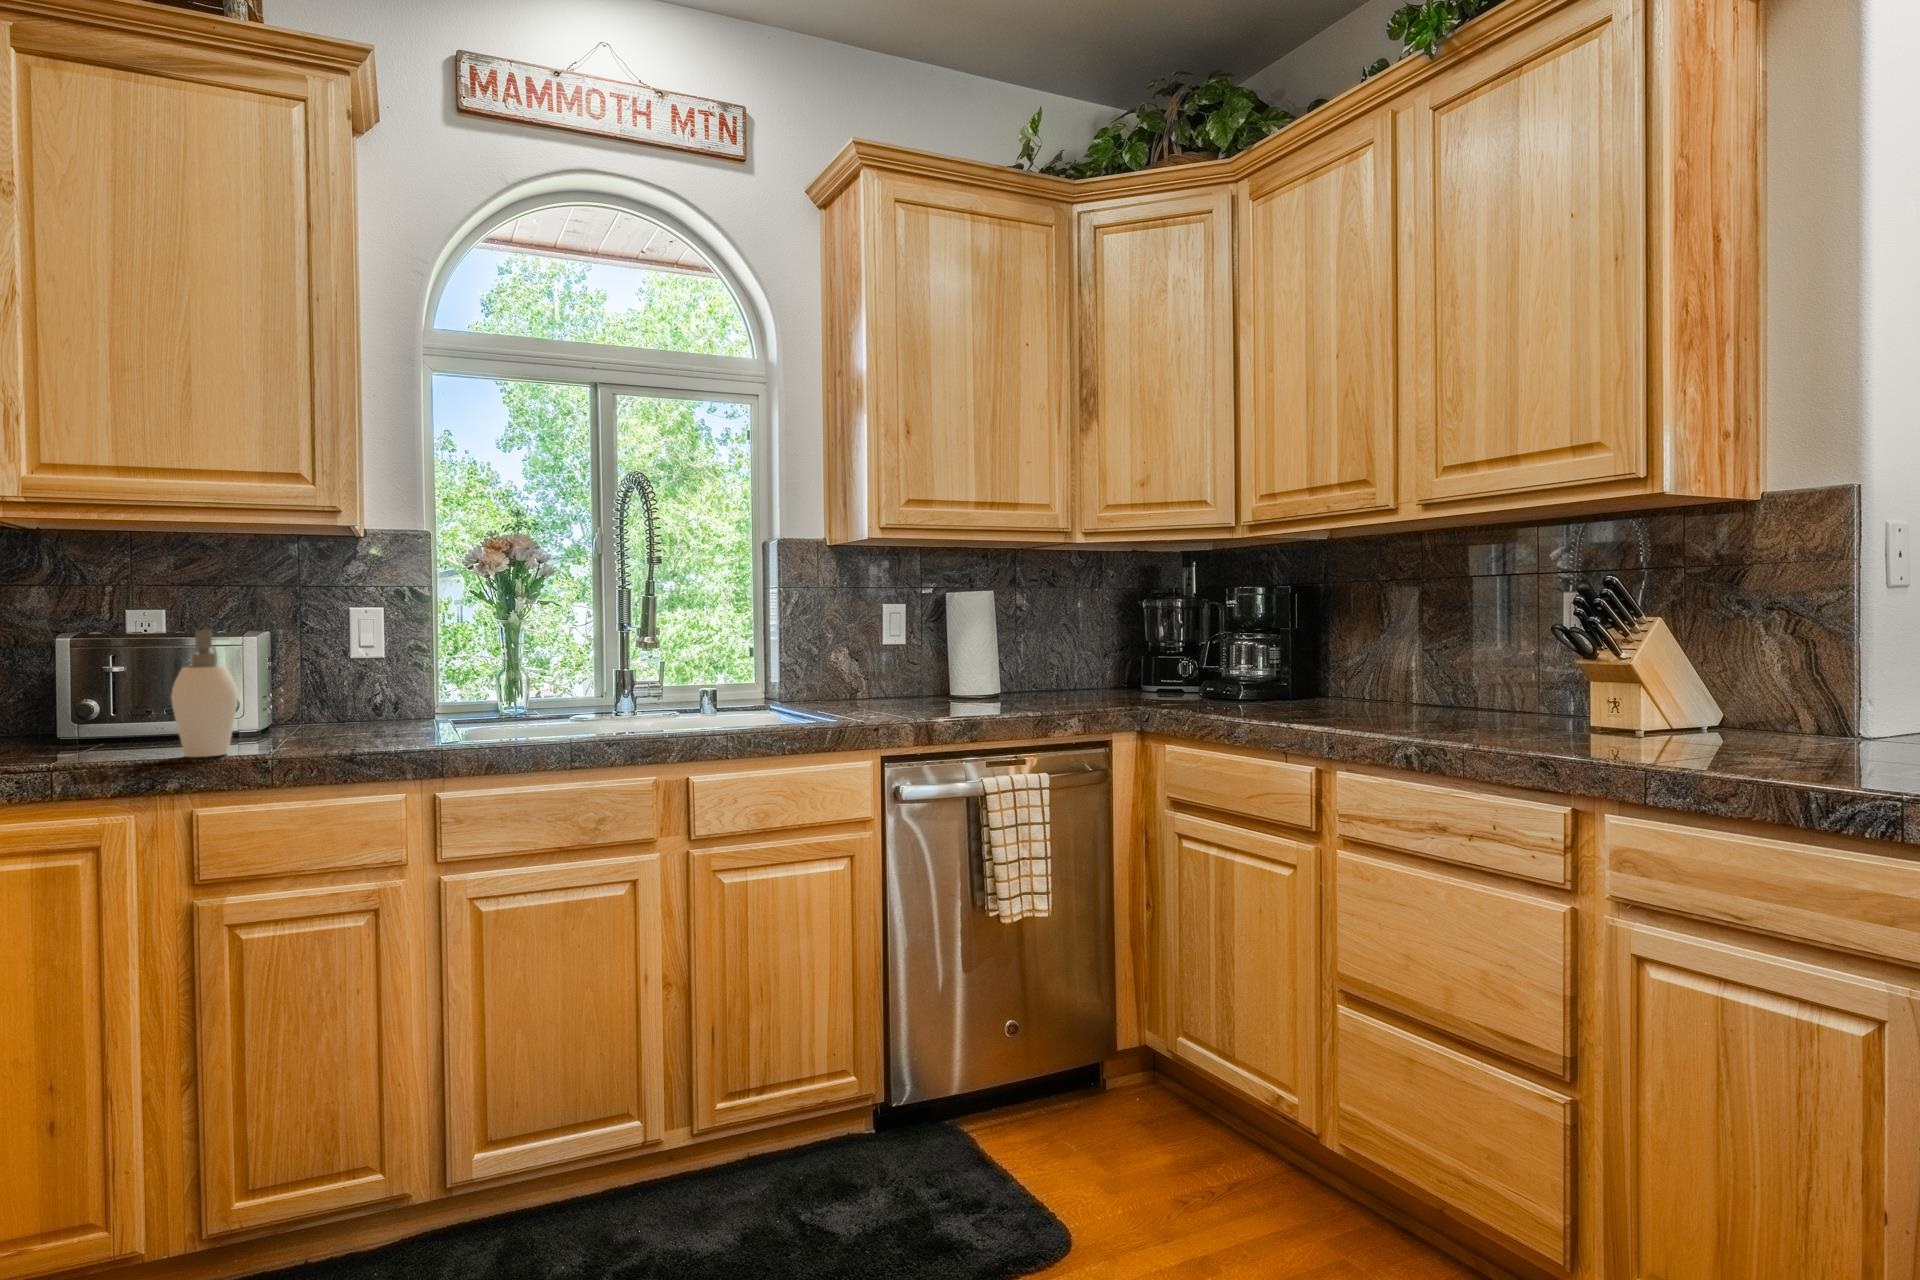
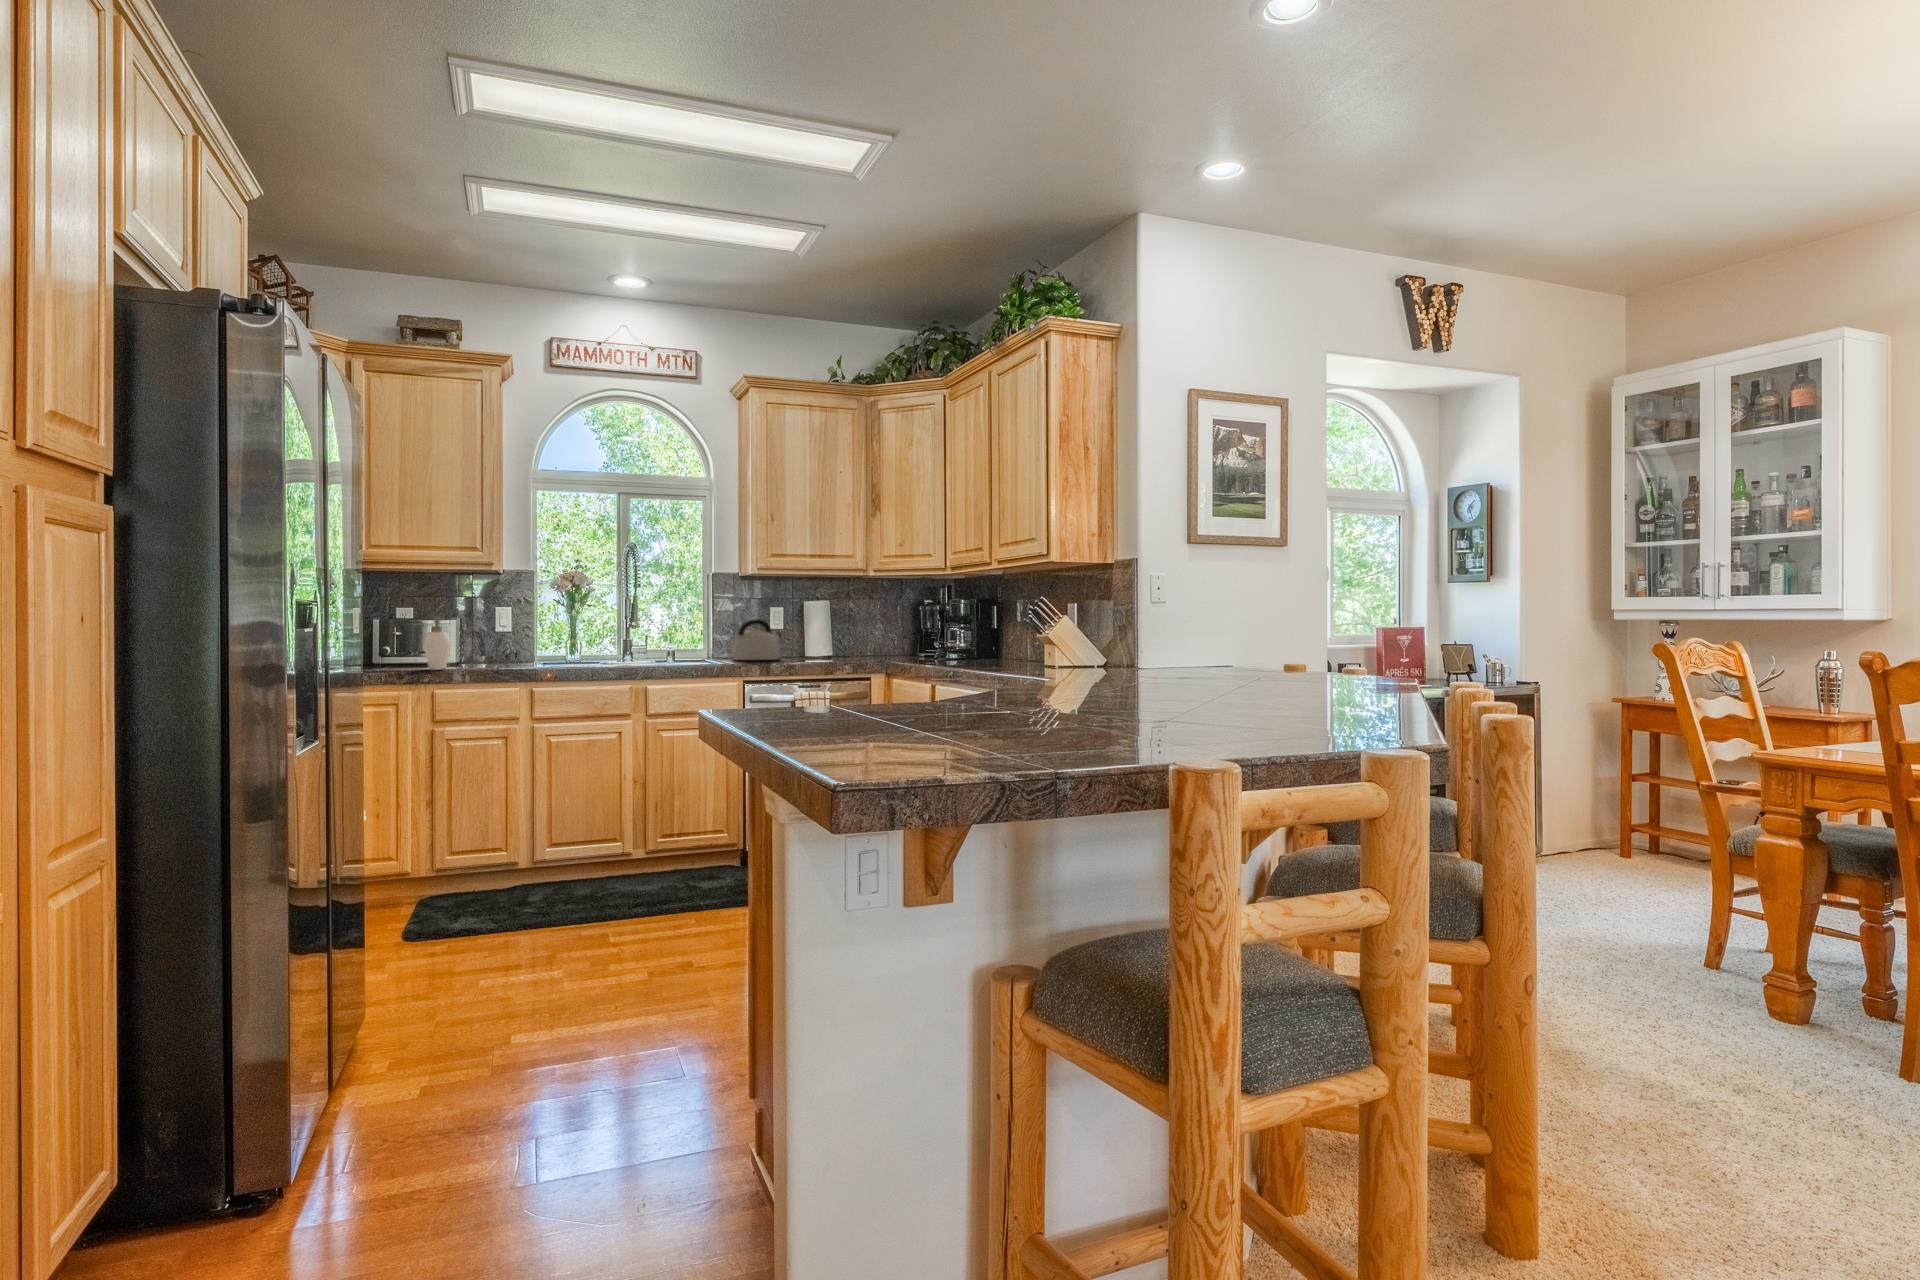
kettle: none [829,627,921,708] -> present [733,619,782,660]

